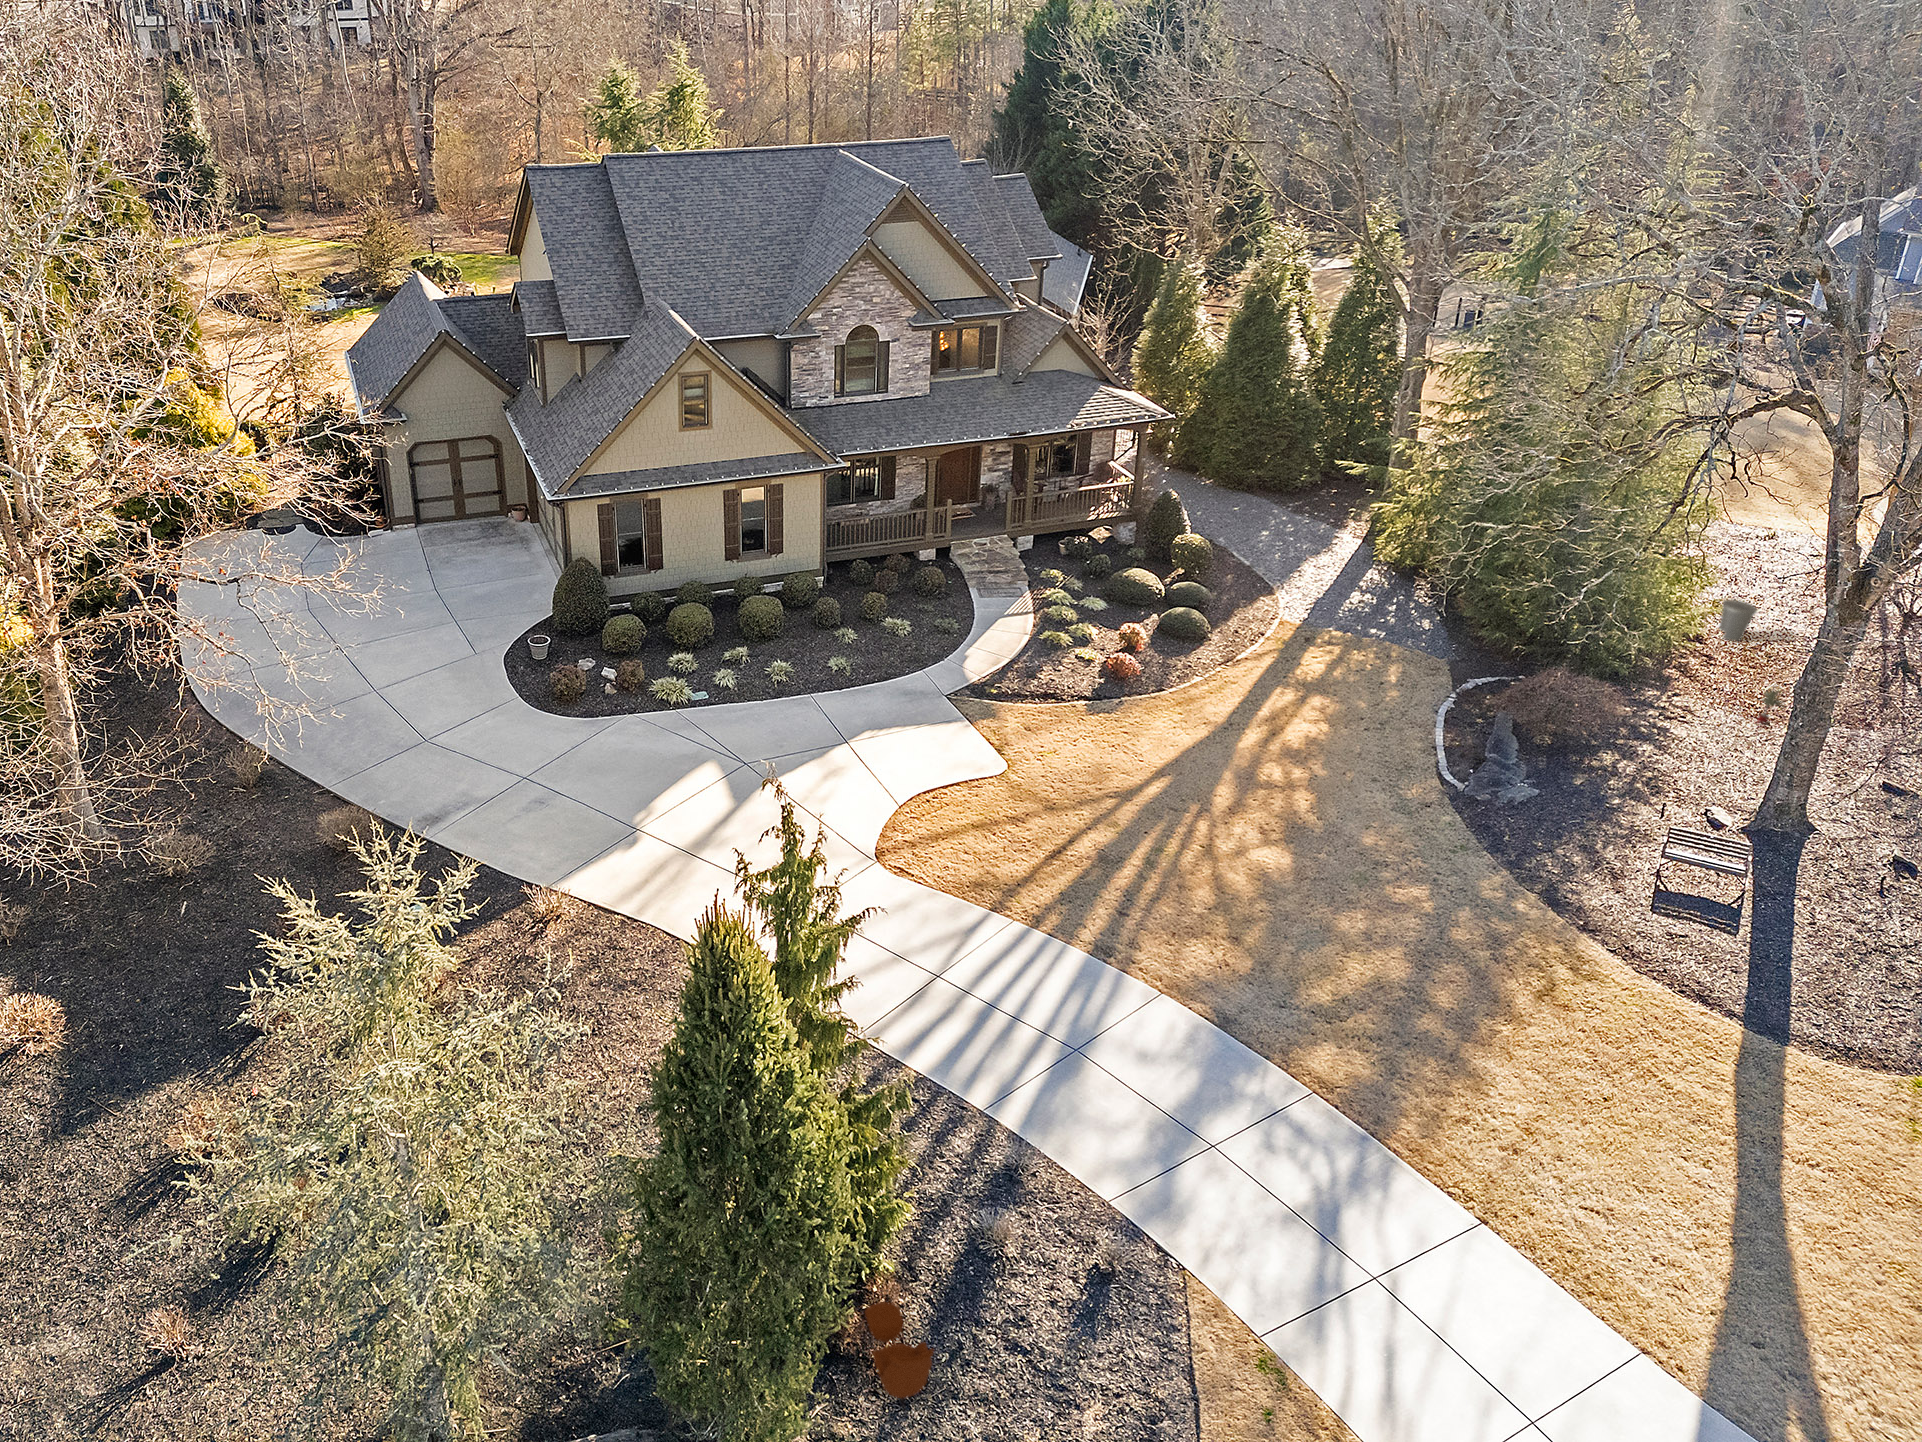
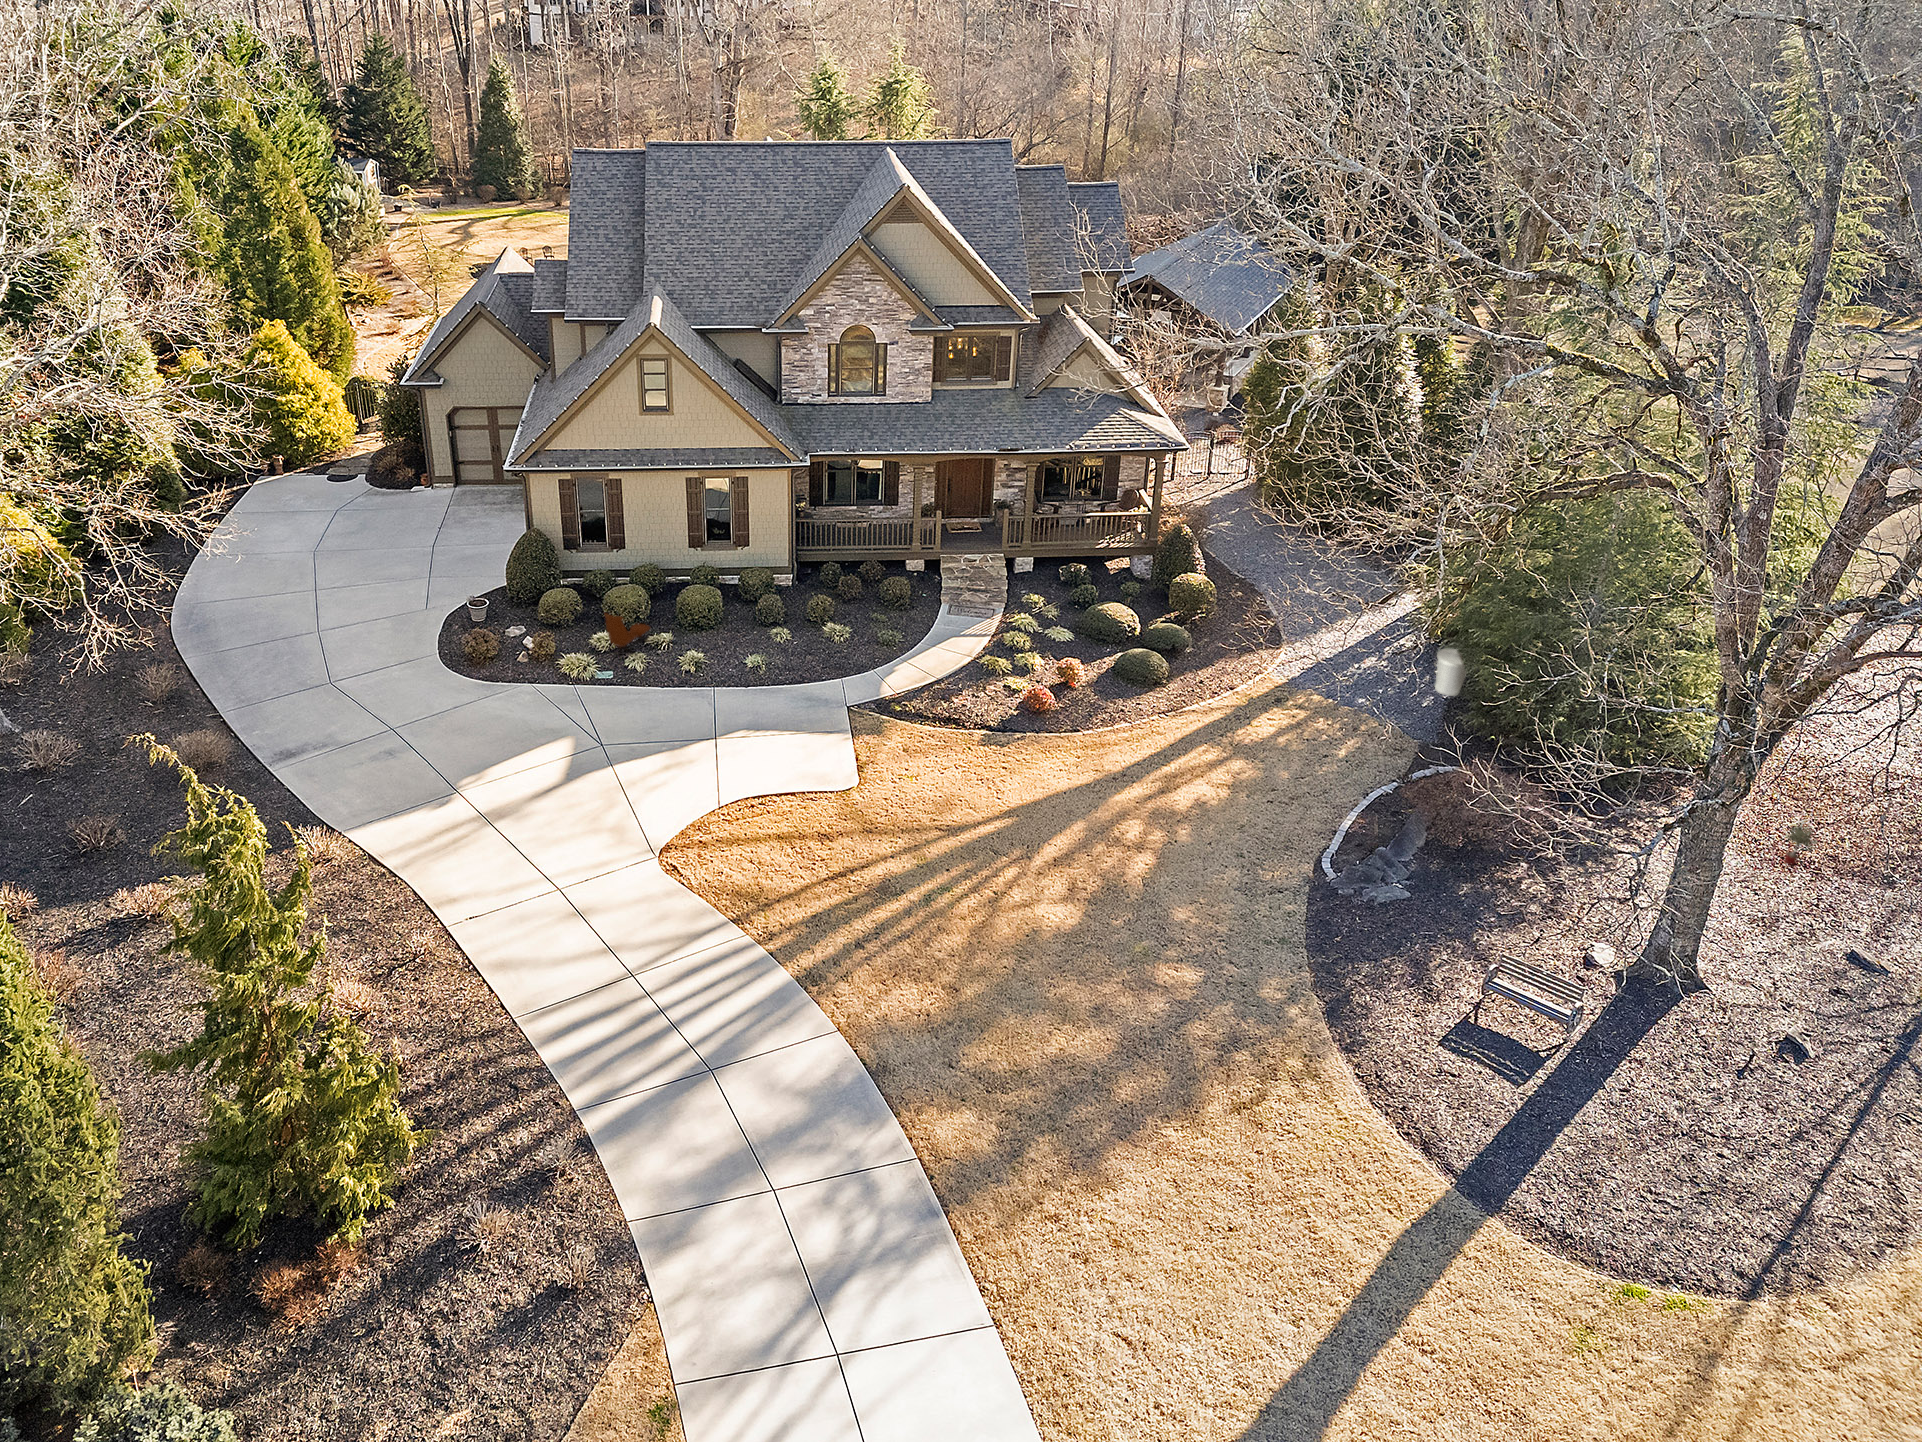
trash can: present [1719,600,1757,641] -> present [1435,648,1466,696]
lounge chair: present [865,1302,934,1415] -> present [604,613,650,657]

